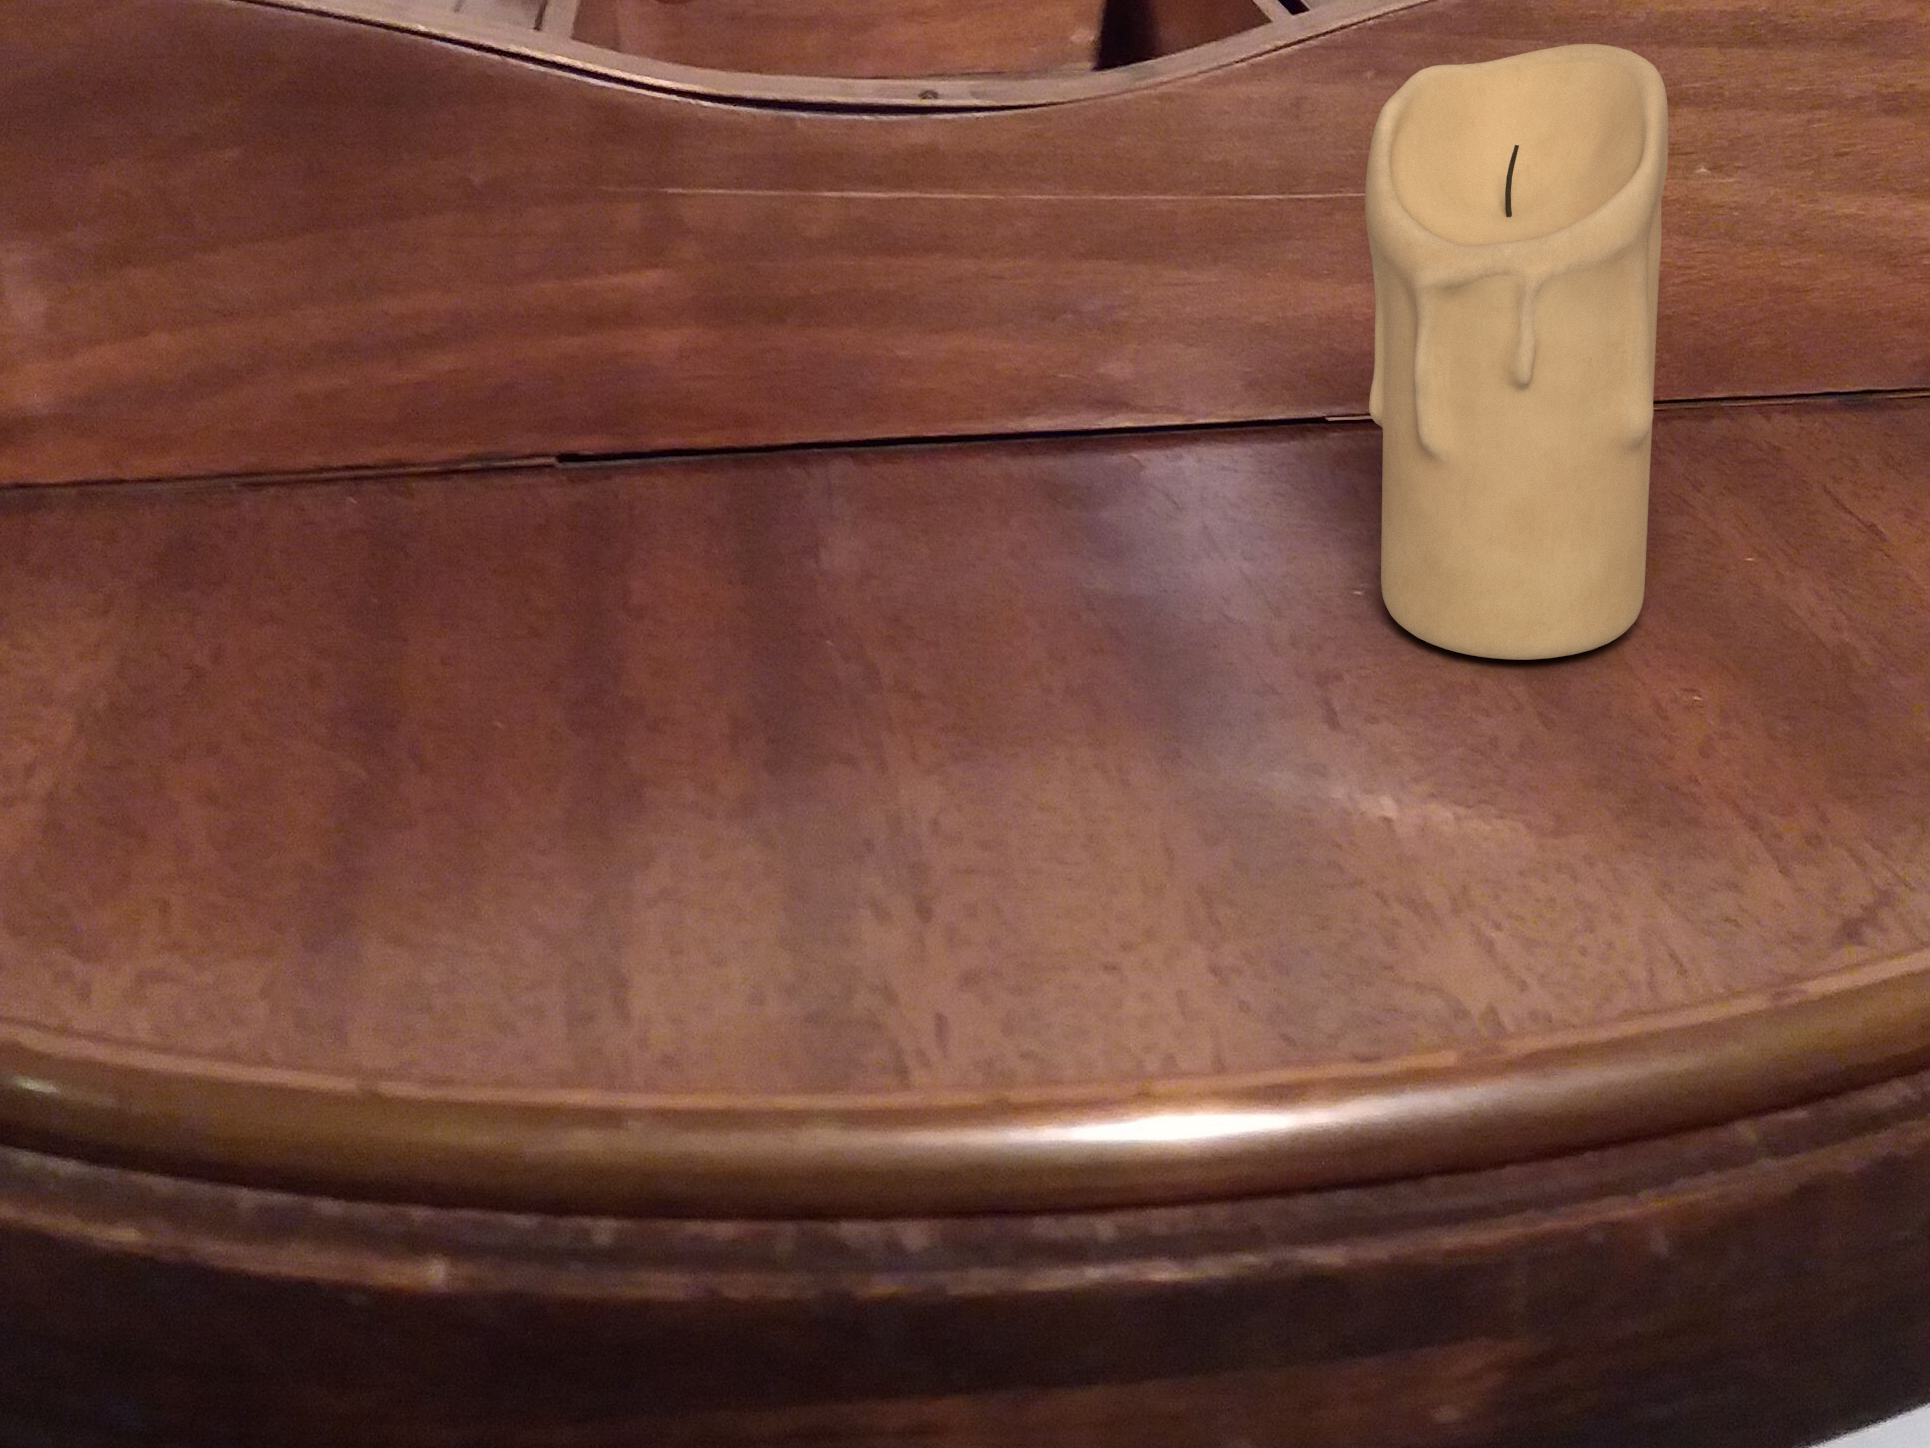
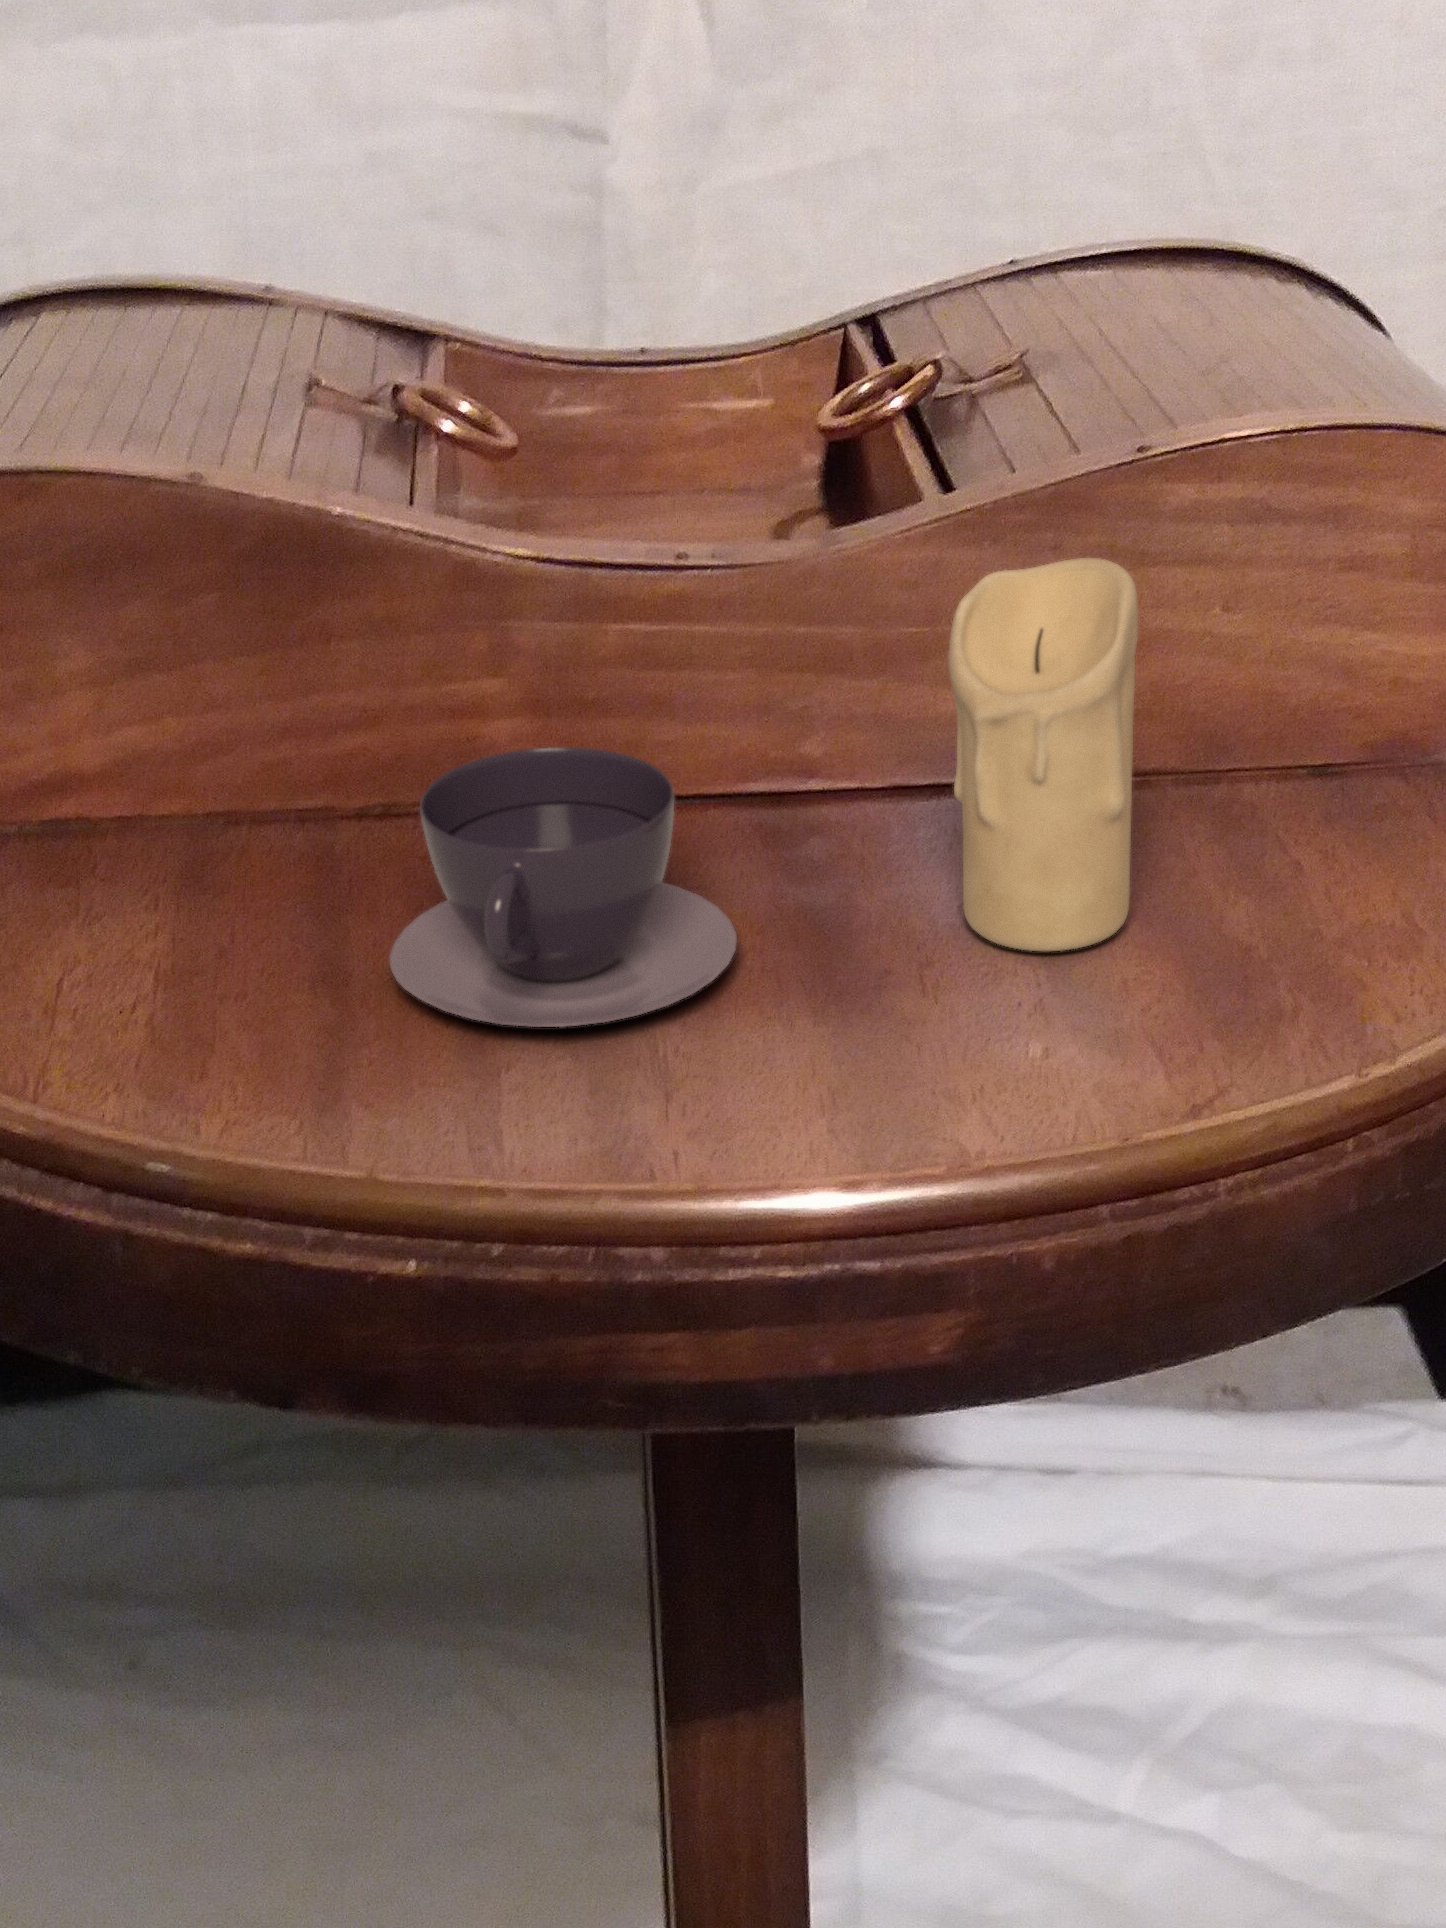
teacup: none [459,343,1029,793] -> present [389,747,737,1027]

